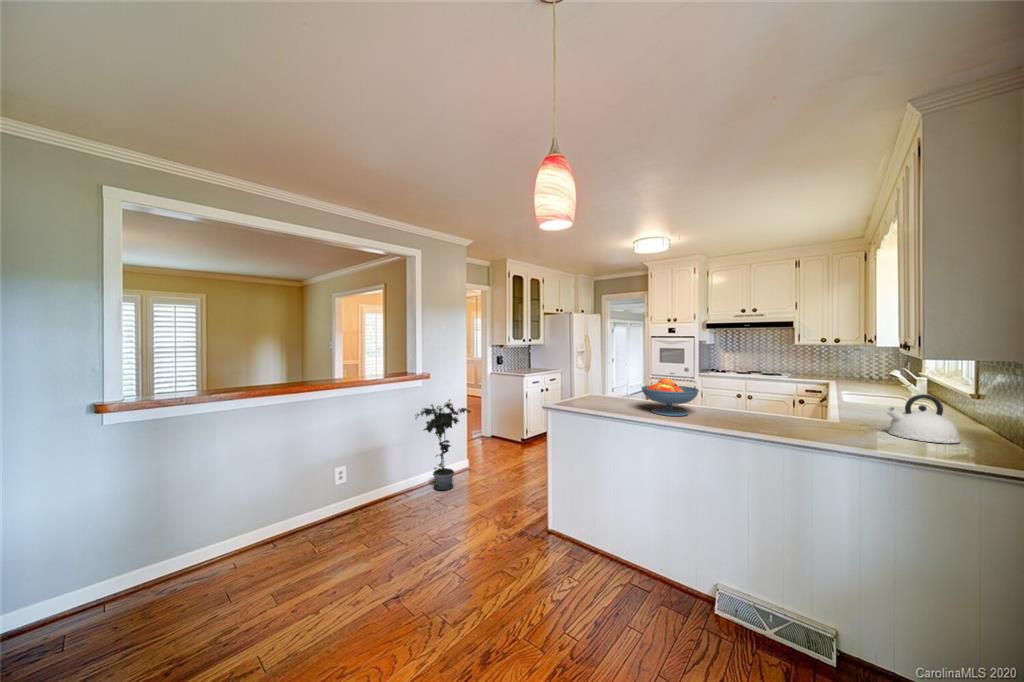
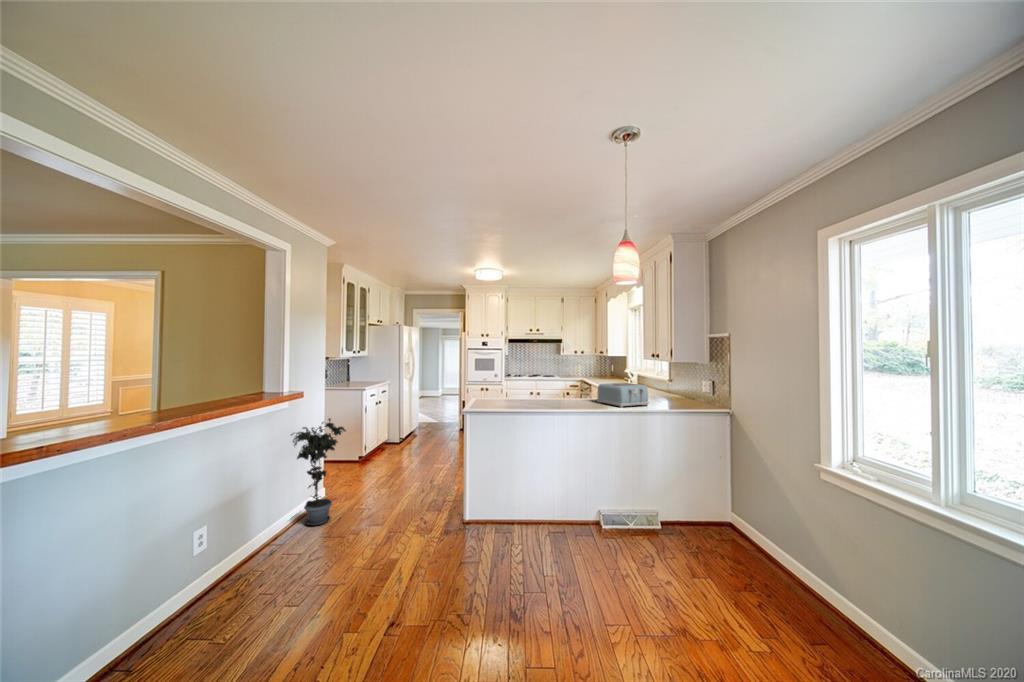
fruit bowl: present [642,378,699,416] -> none [539,380,577,406]
toaster: none [747,389,843,435] -> present [597,383,649,408]
kettle: present [886,394,961,443] -> none [657,381,684,404]

